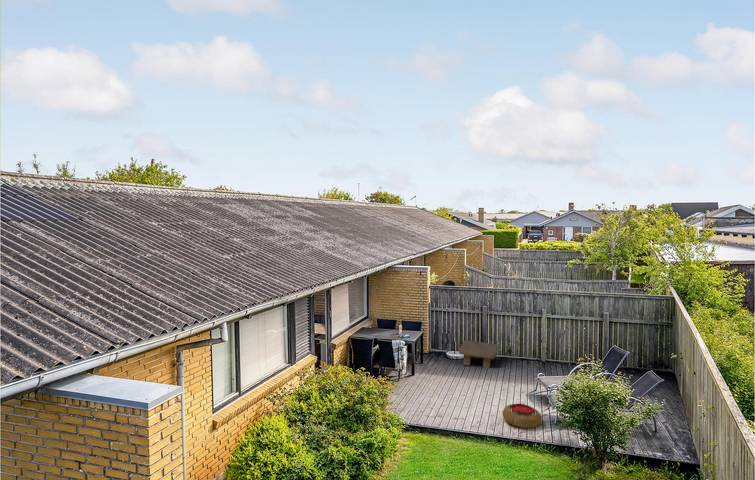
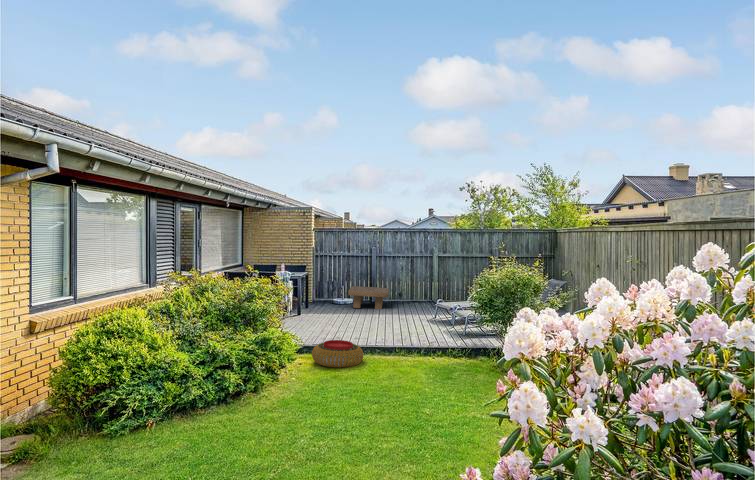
pouf: present [503,404,542,428] -> present [312,340,364,368]

